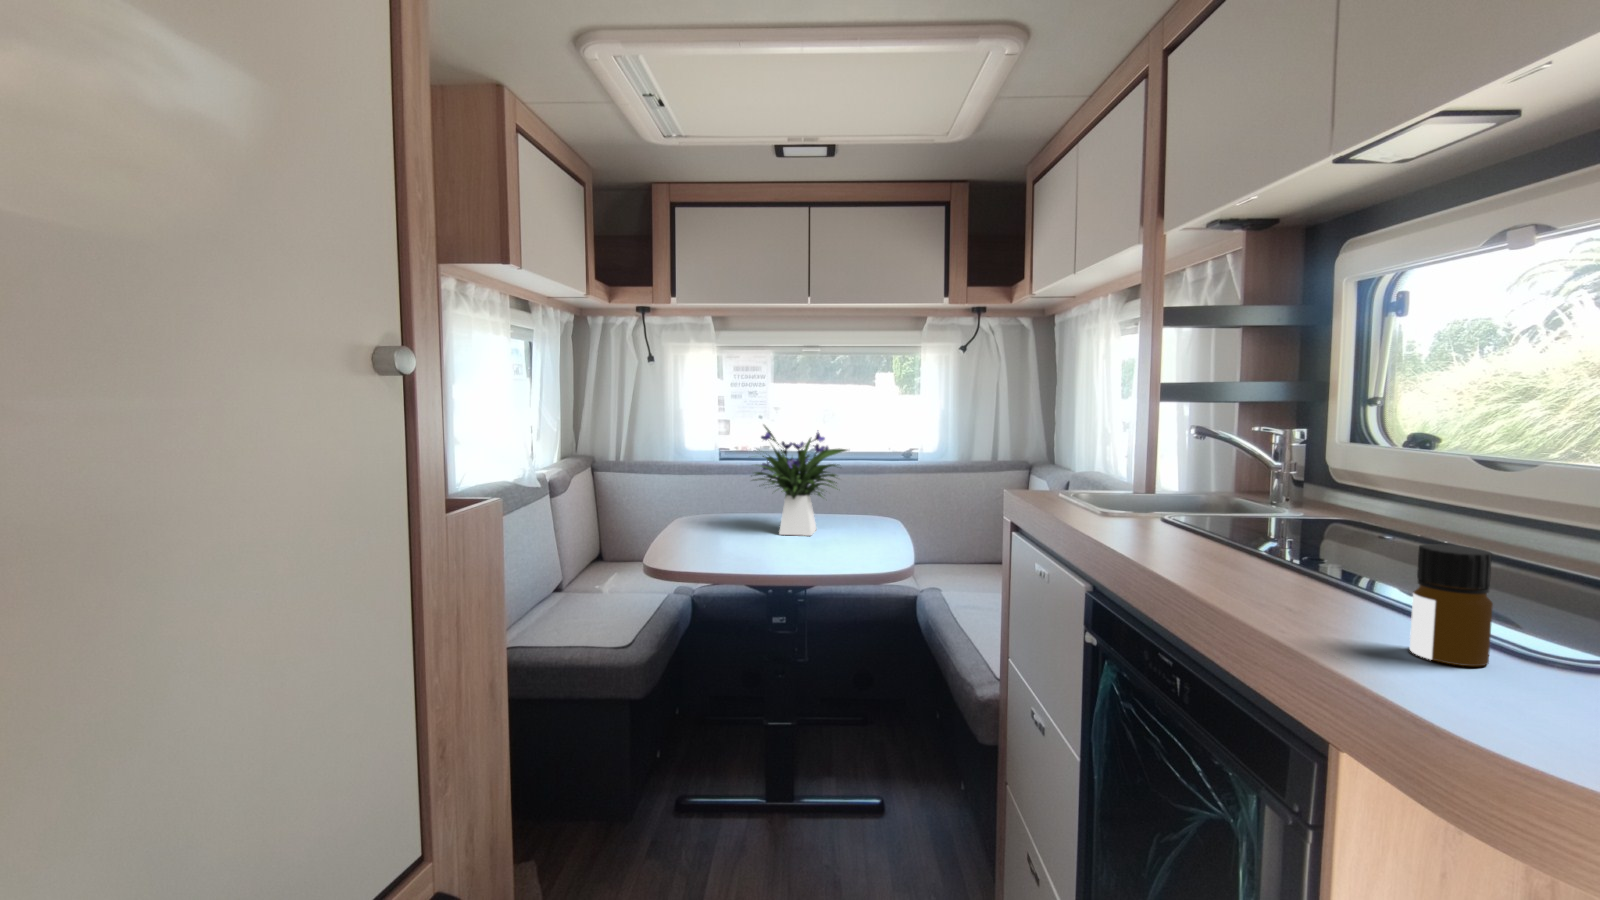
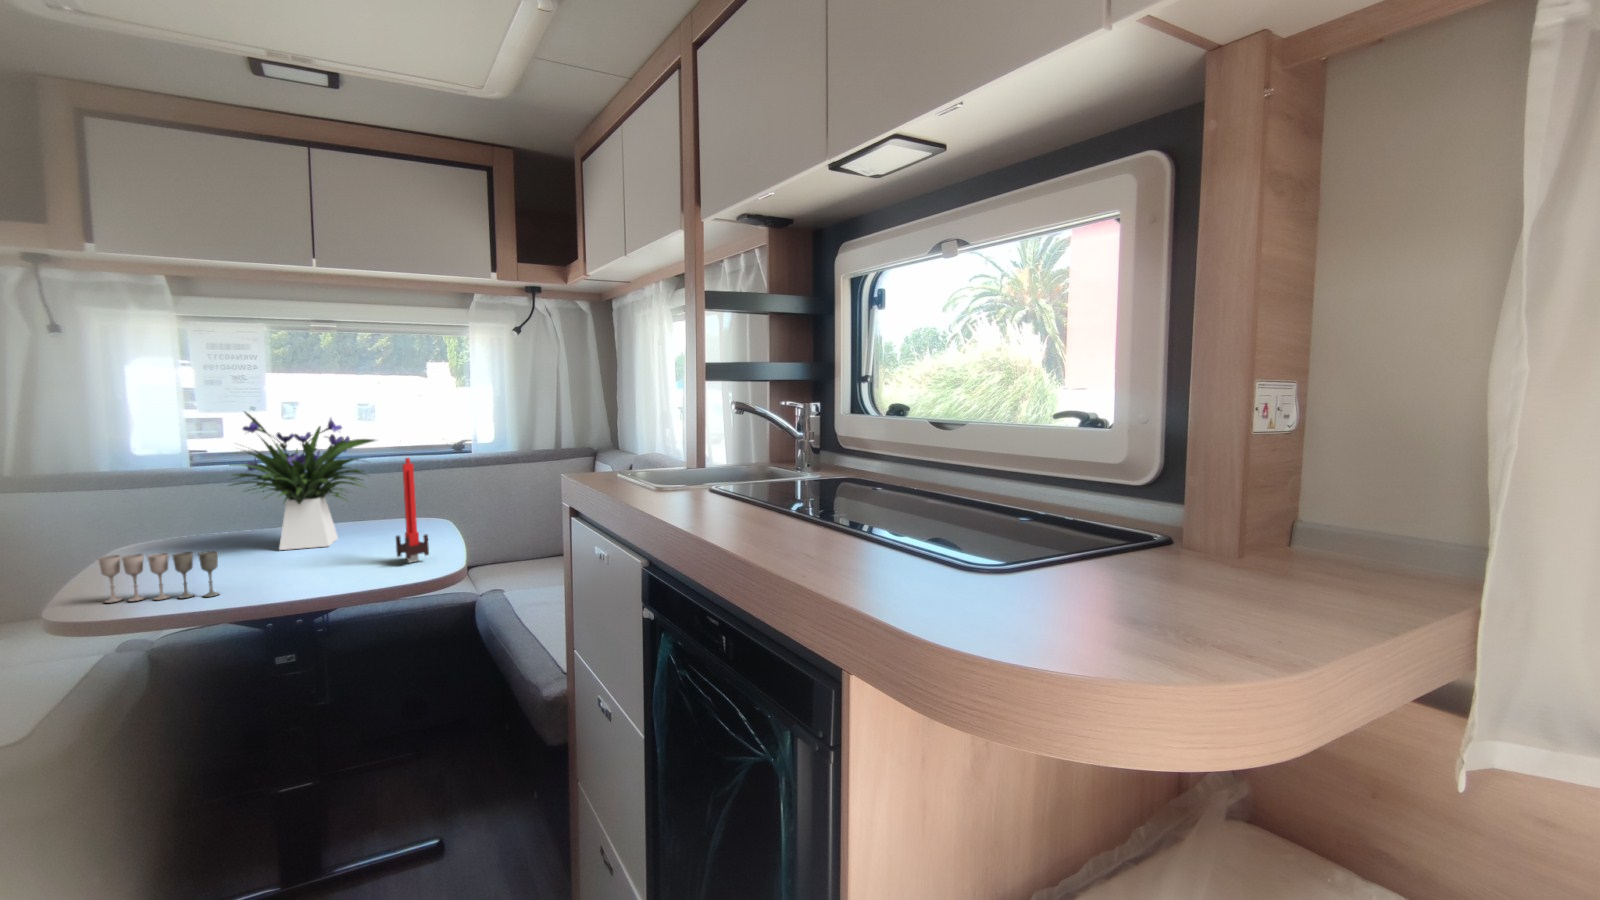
candle: none [862,467,887,557] -> present [396,458,429,563]
wine glass: none [685,526,750,563] -> present [99,551,219,603]
bottle: present [1410,544,1493,666] -> none [926,492,982,603]

